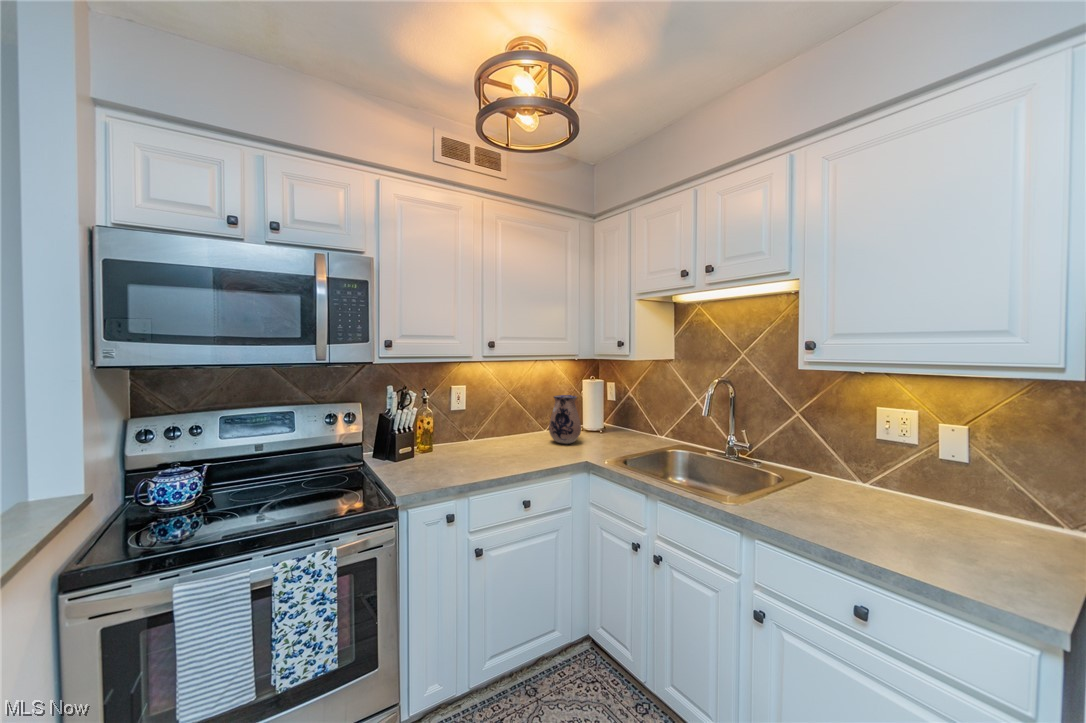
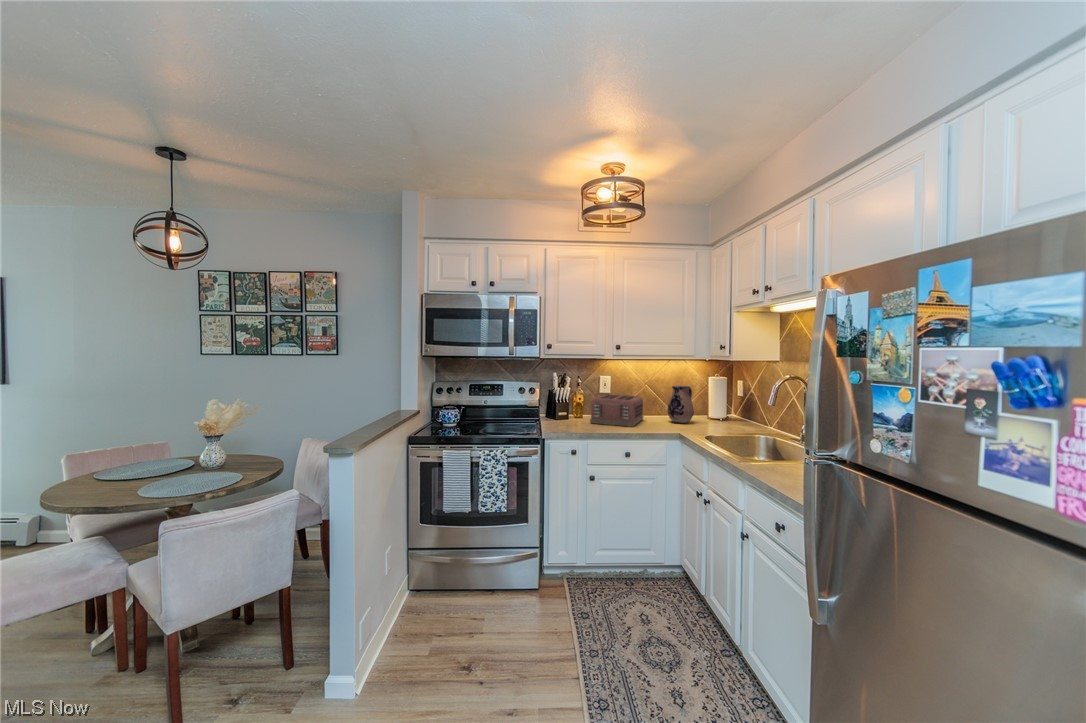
toaster: none [456,413,523,462] -> present [590,395,643,427]

